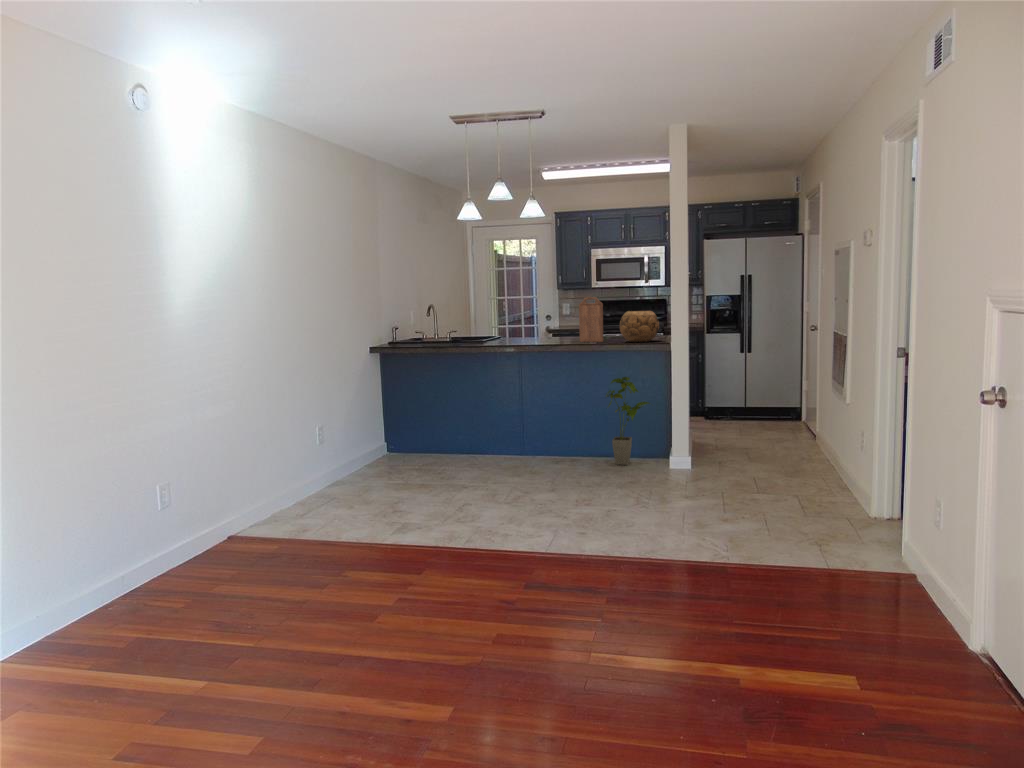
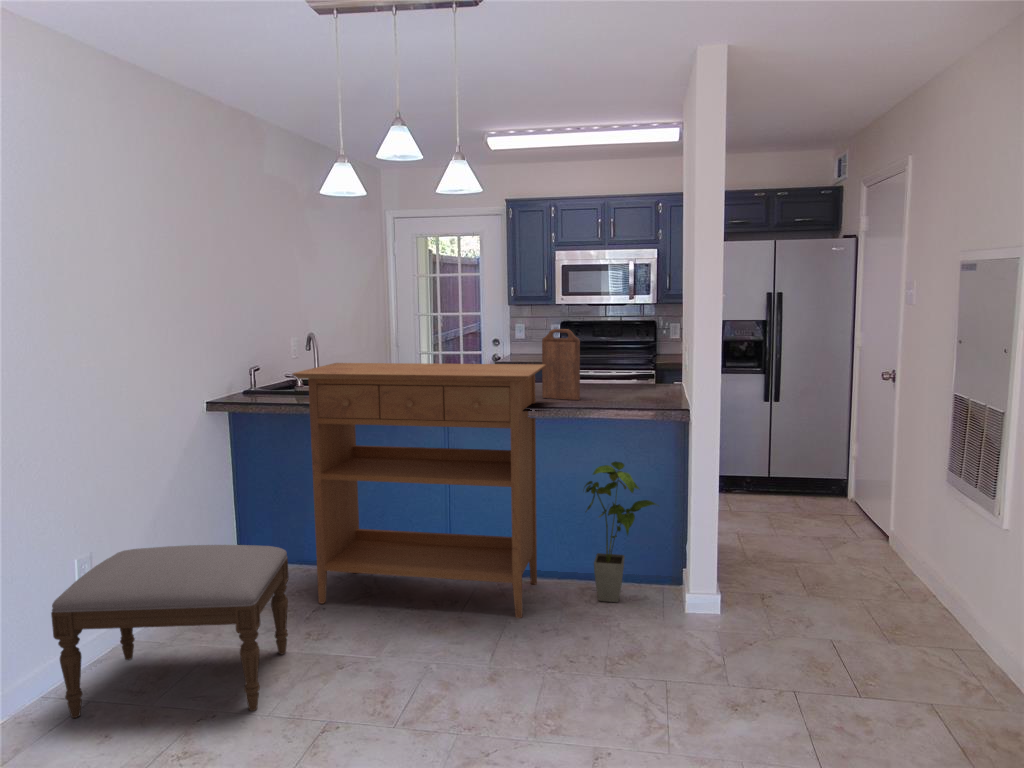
decorative bowl: present [620,311,659,342] -> none [606,353,670,404]
console table: none [427,319,581,471] -> present [292,363,545,618]
ottoman: none [316,419,432,504] -> present [51,545,289,718]

